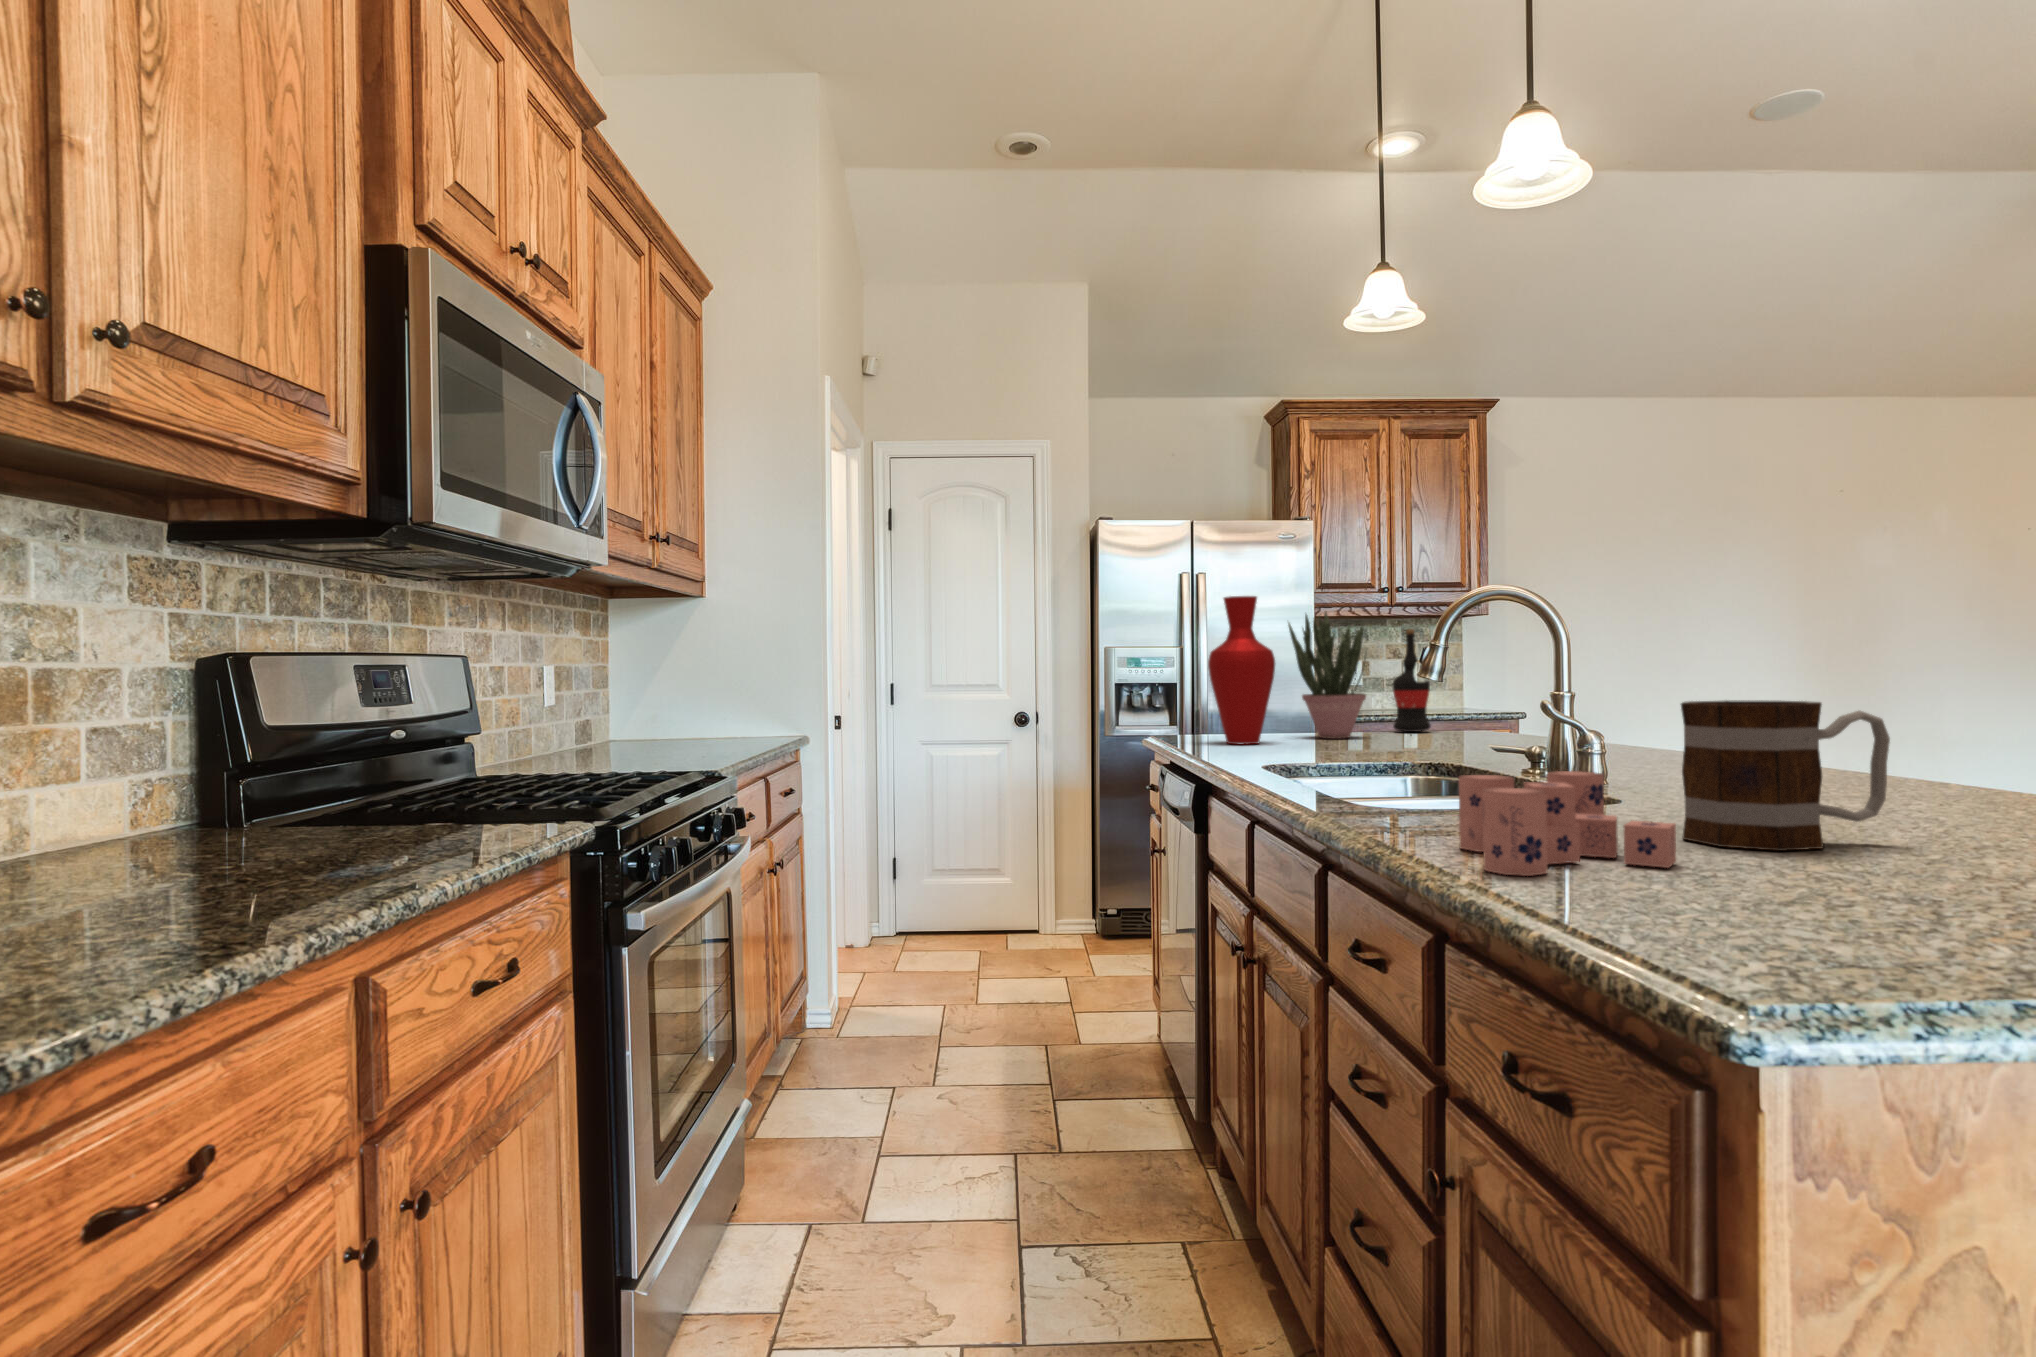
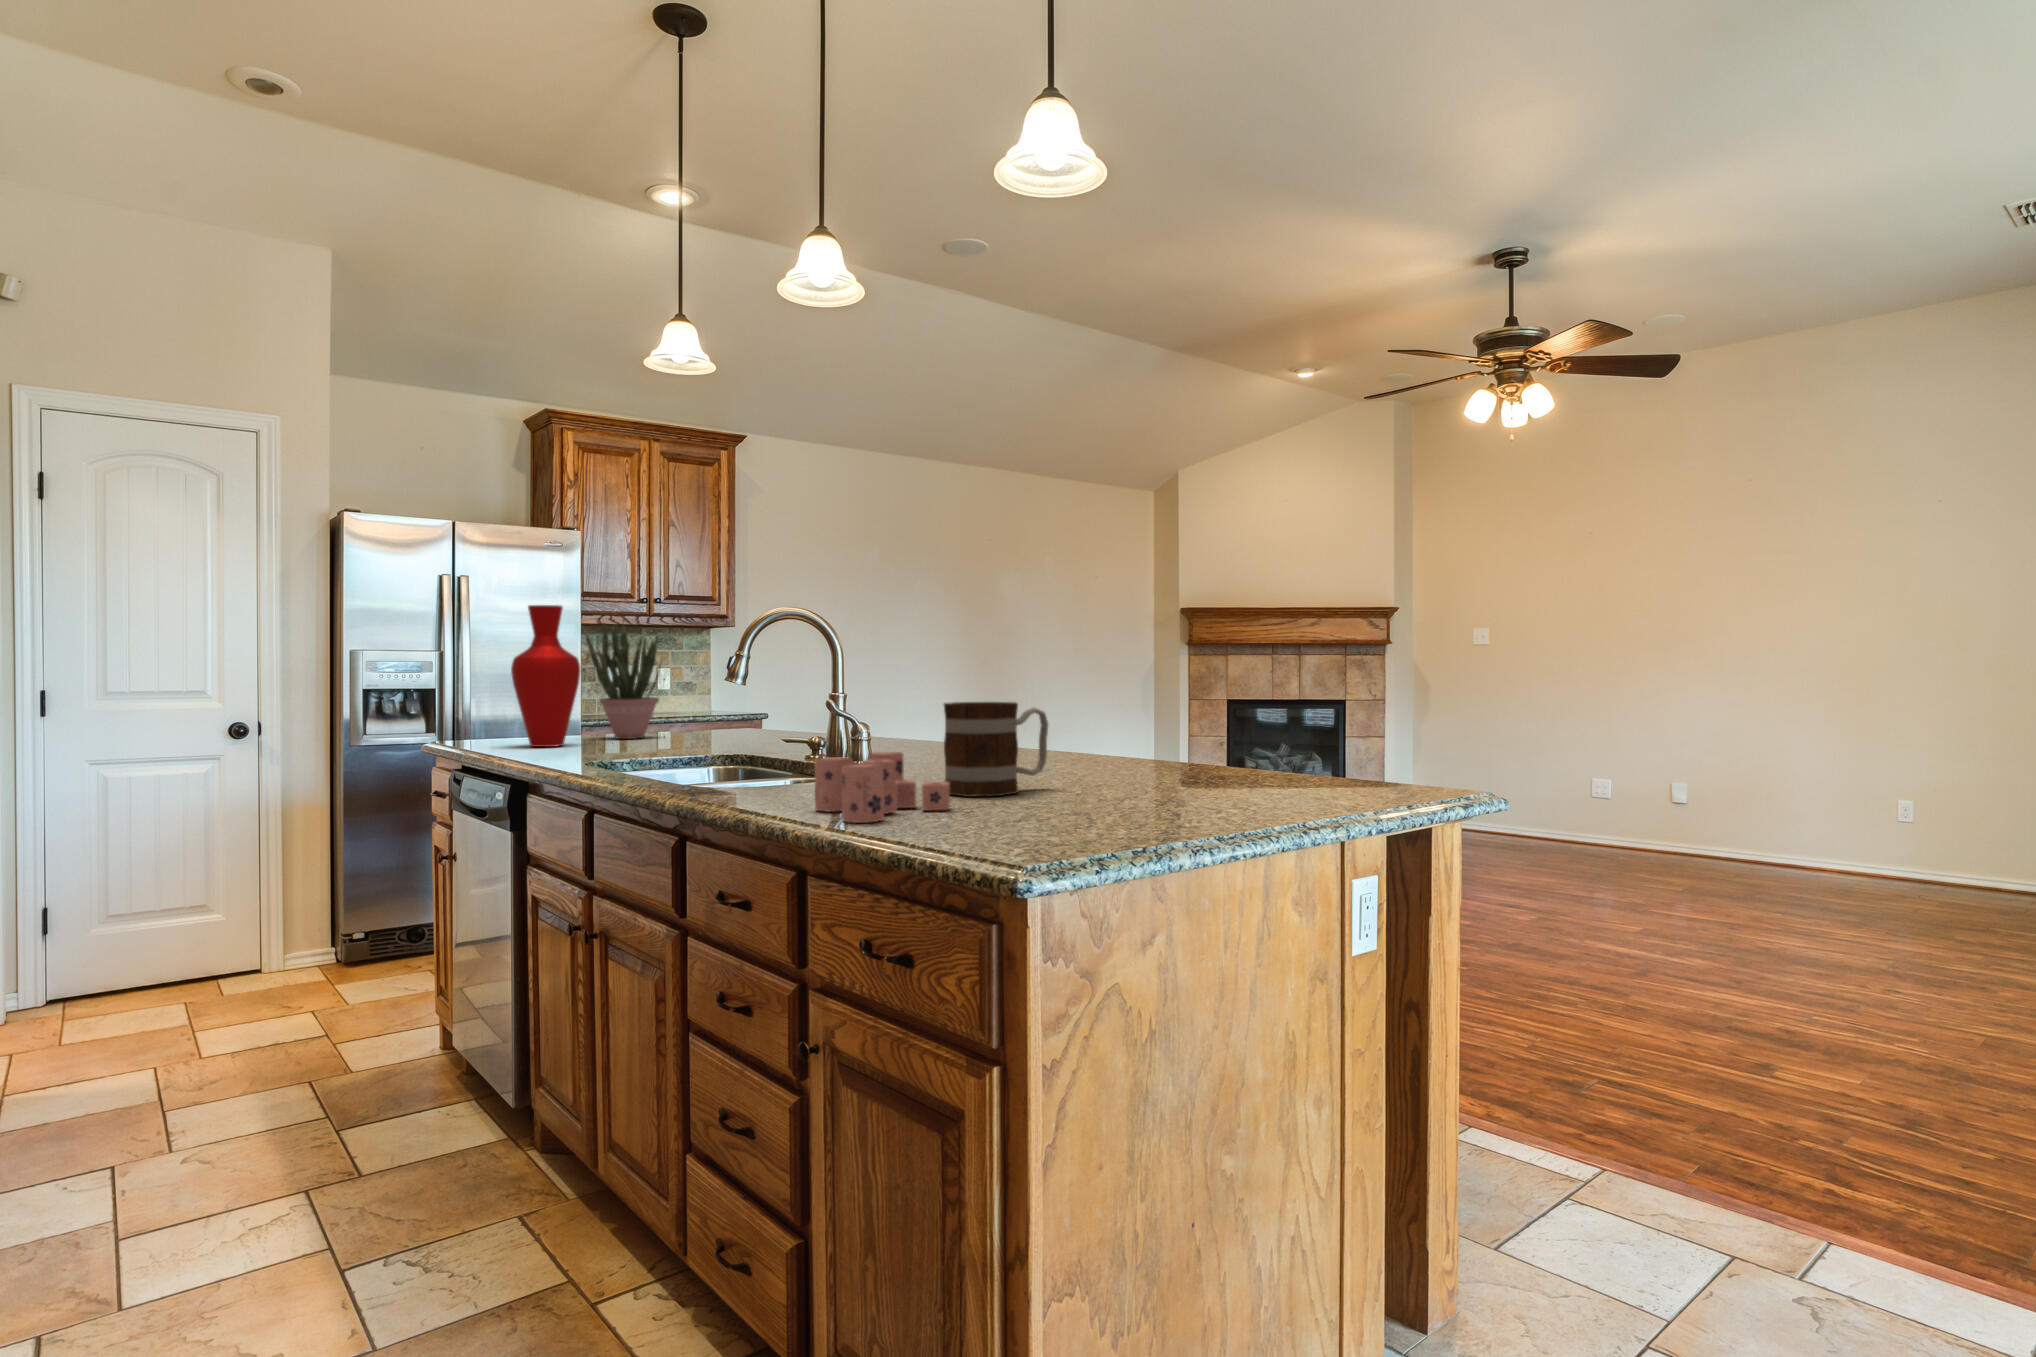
wine bottle: present [1393,629,1431,732] -> none [676,640,709,731]

